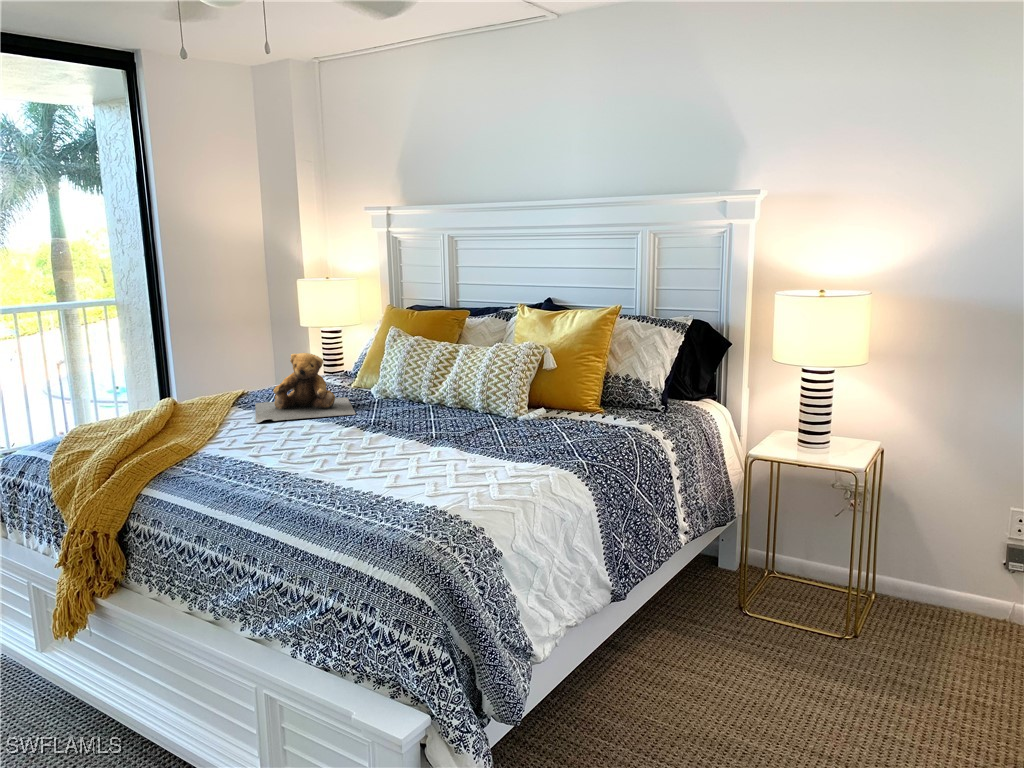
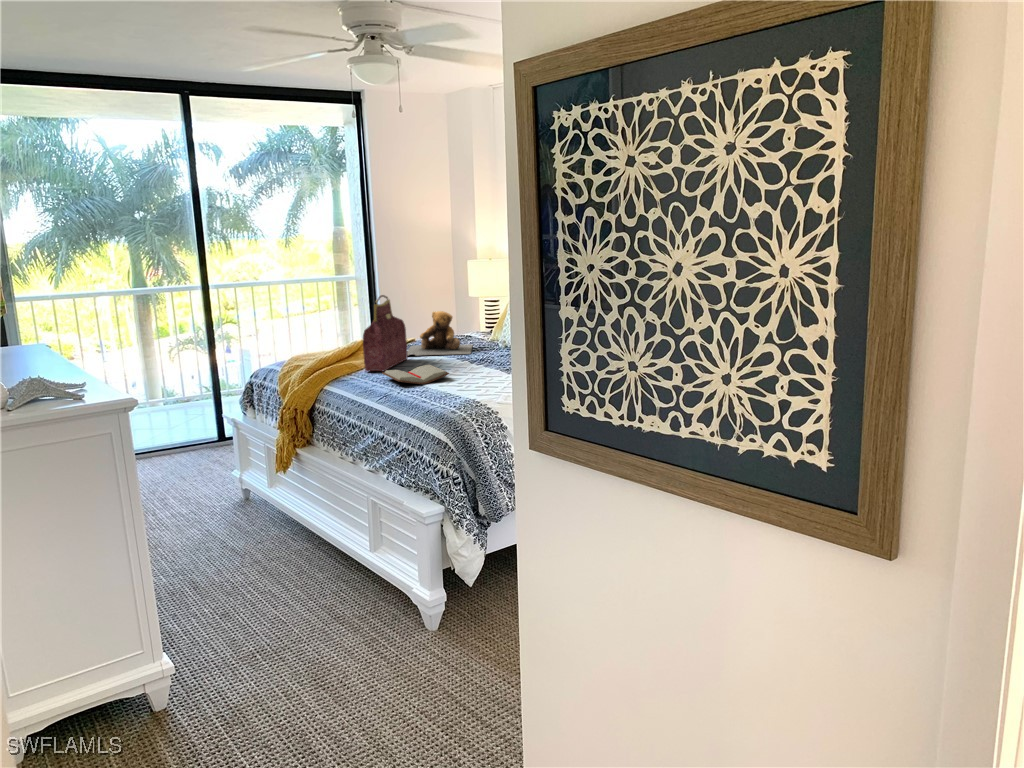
handbag: none [202,333,264,455] -> present [363,295,407,371]
paperback book: none [244,440,359,477] -> present [382,365,449,384]

